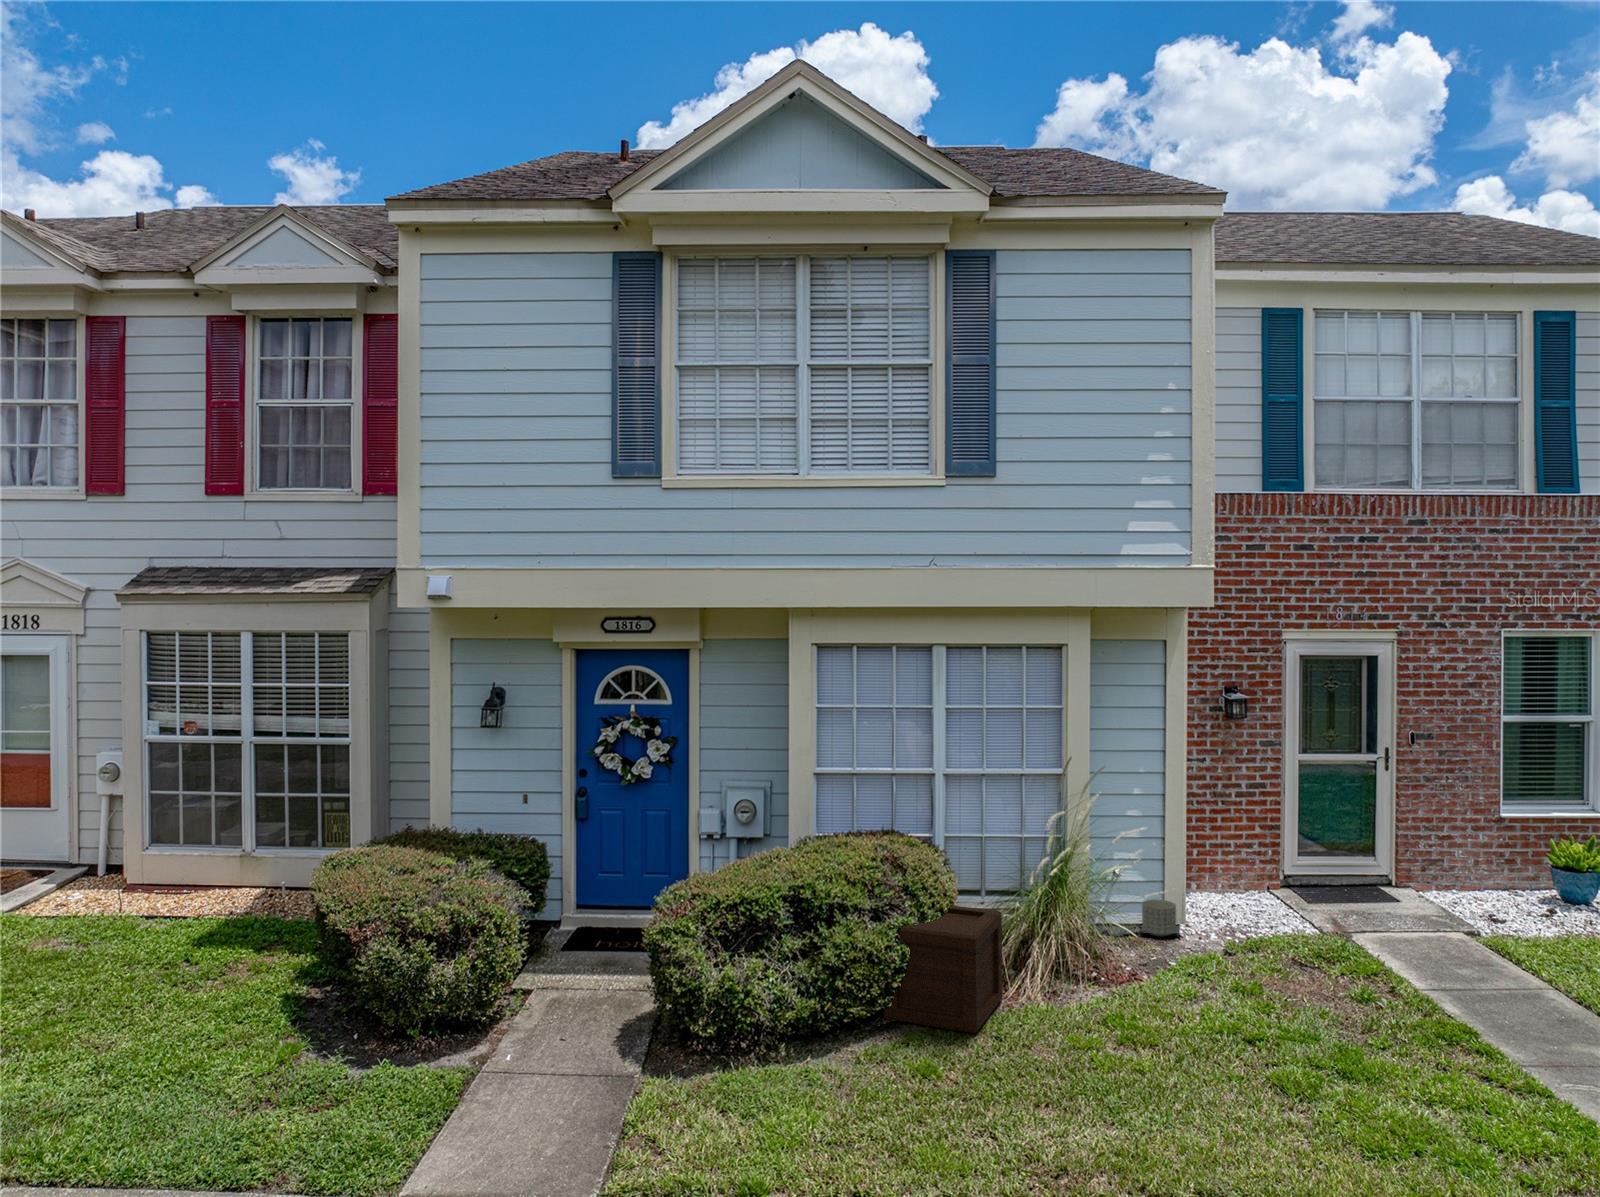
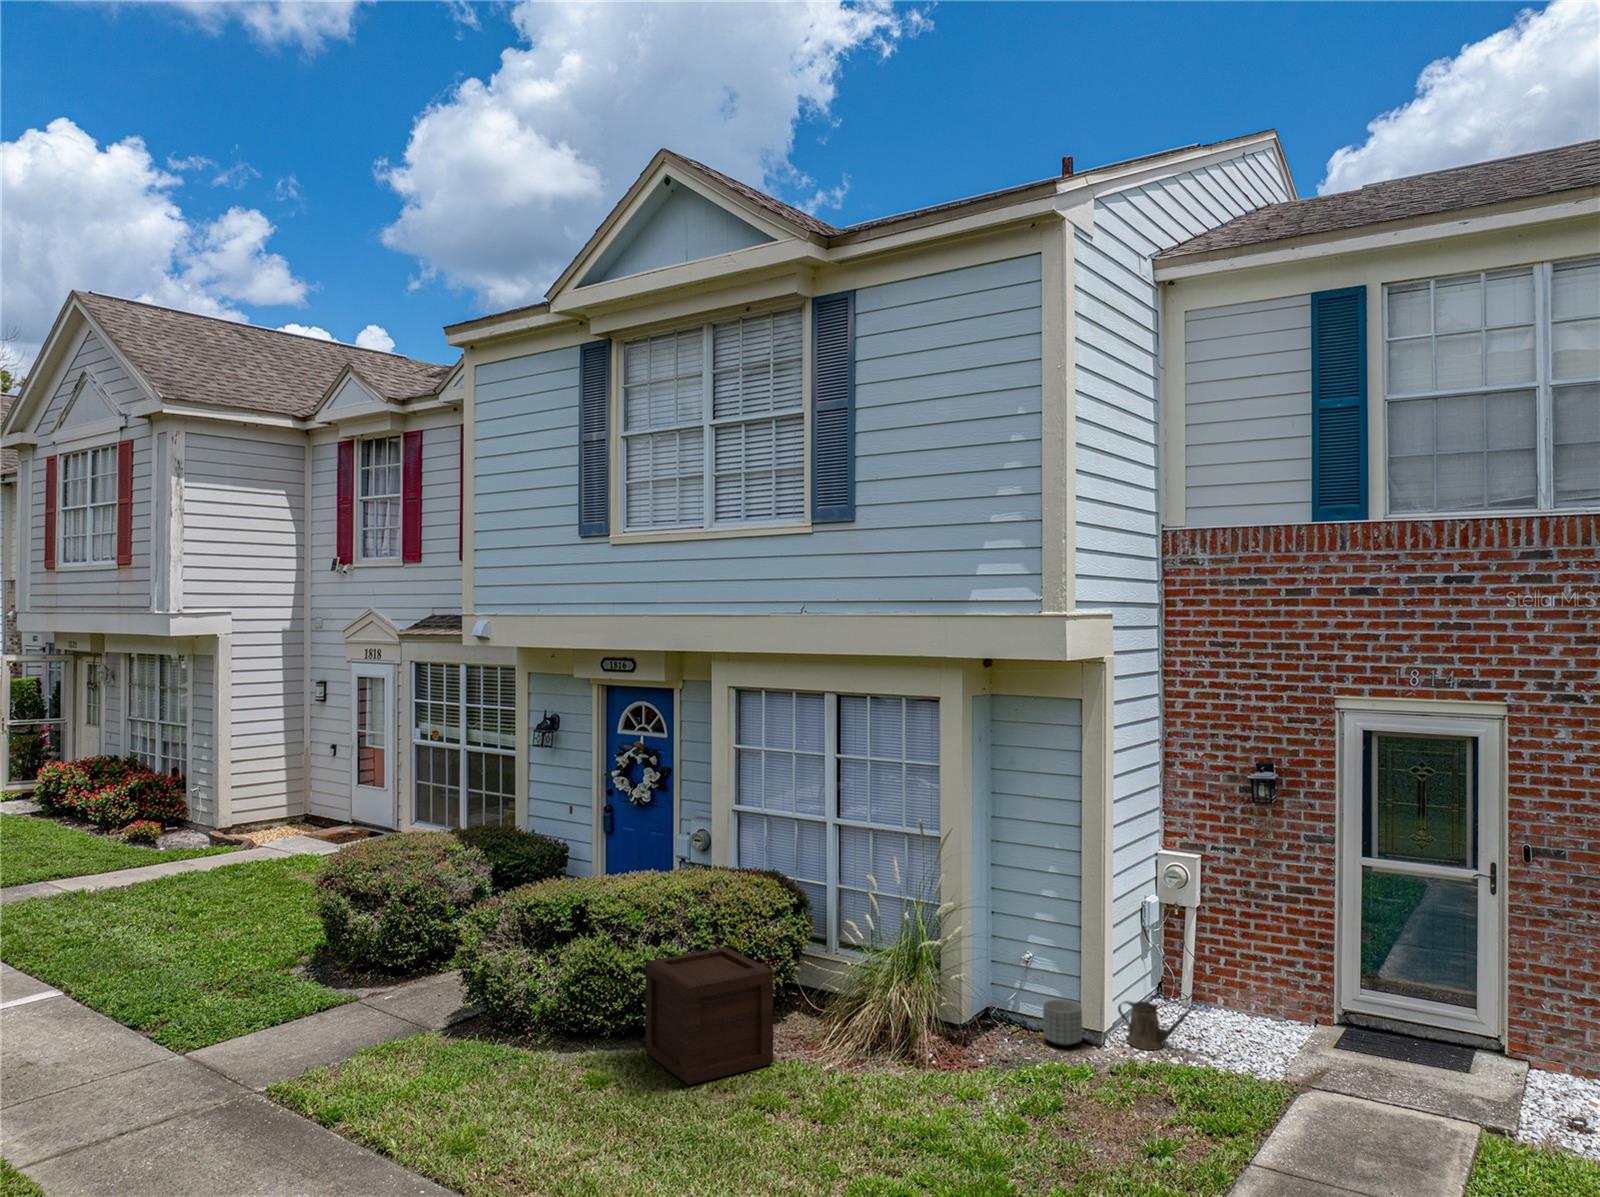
watering can: none [1184,886,1251,927] -> present [1118,1001,1195,1050]

